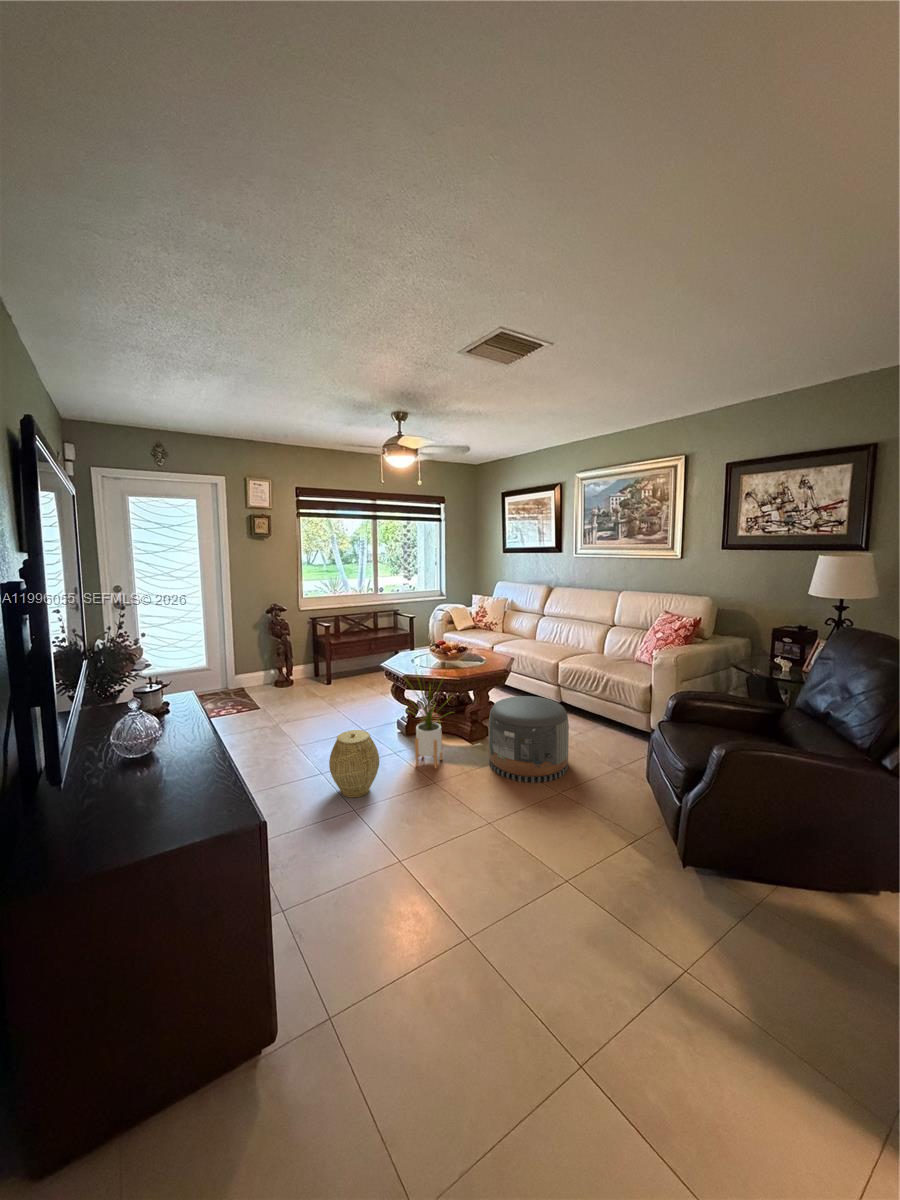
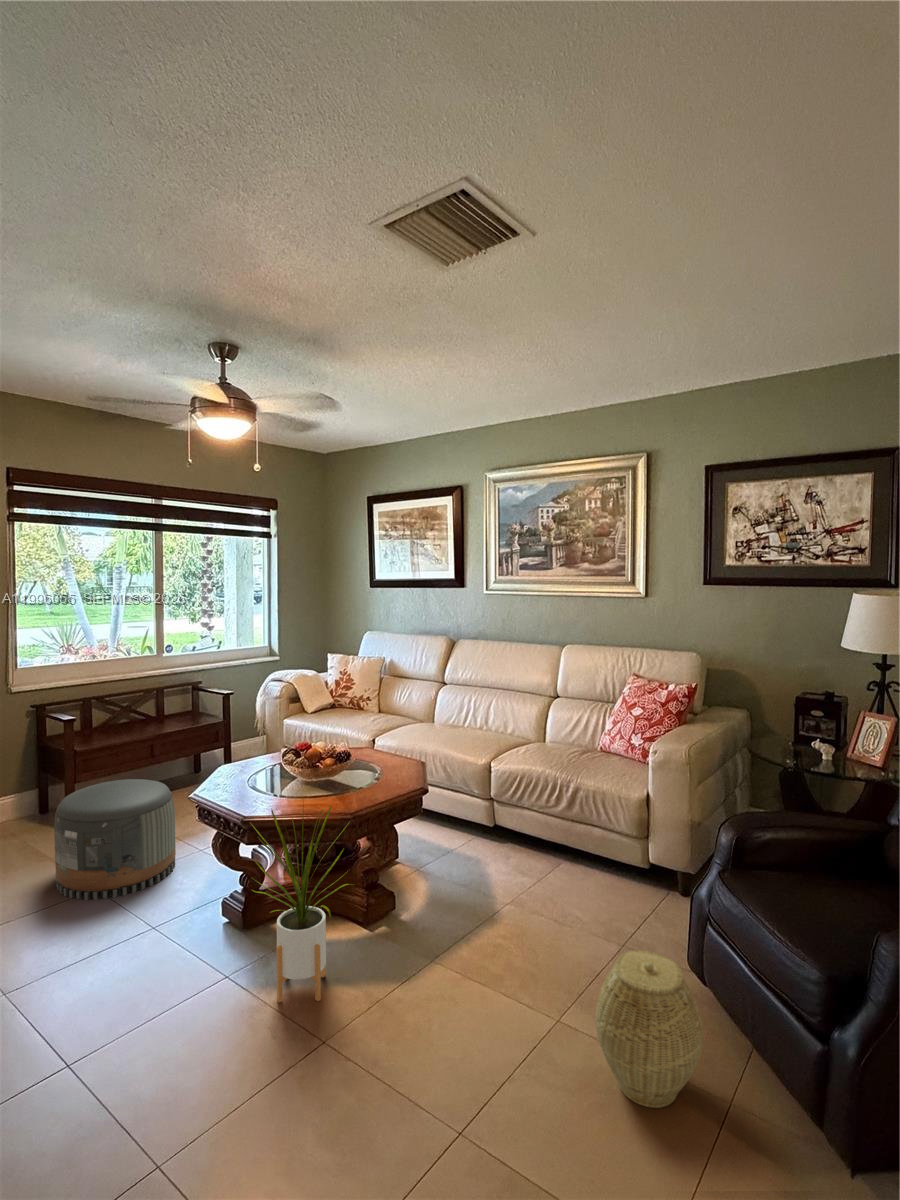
pouf: present [489,696,569,783] -> present [54,779,176,900]
woven basket: present [329,730,379,797] -> present [595,951,703,1108]

